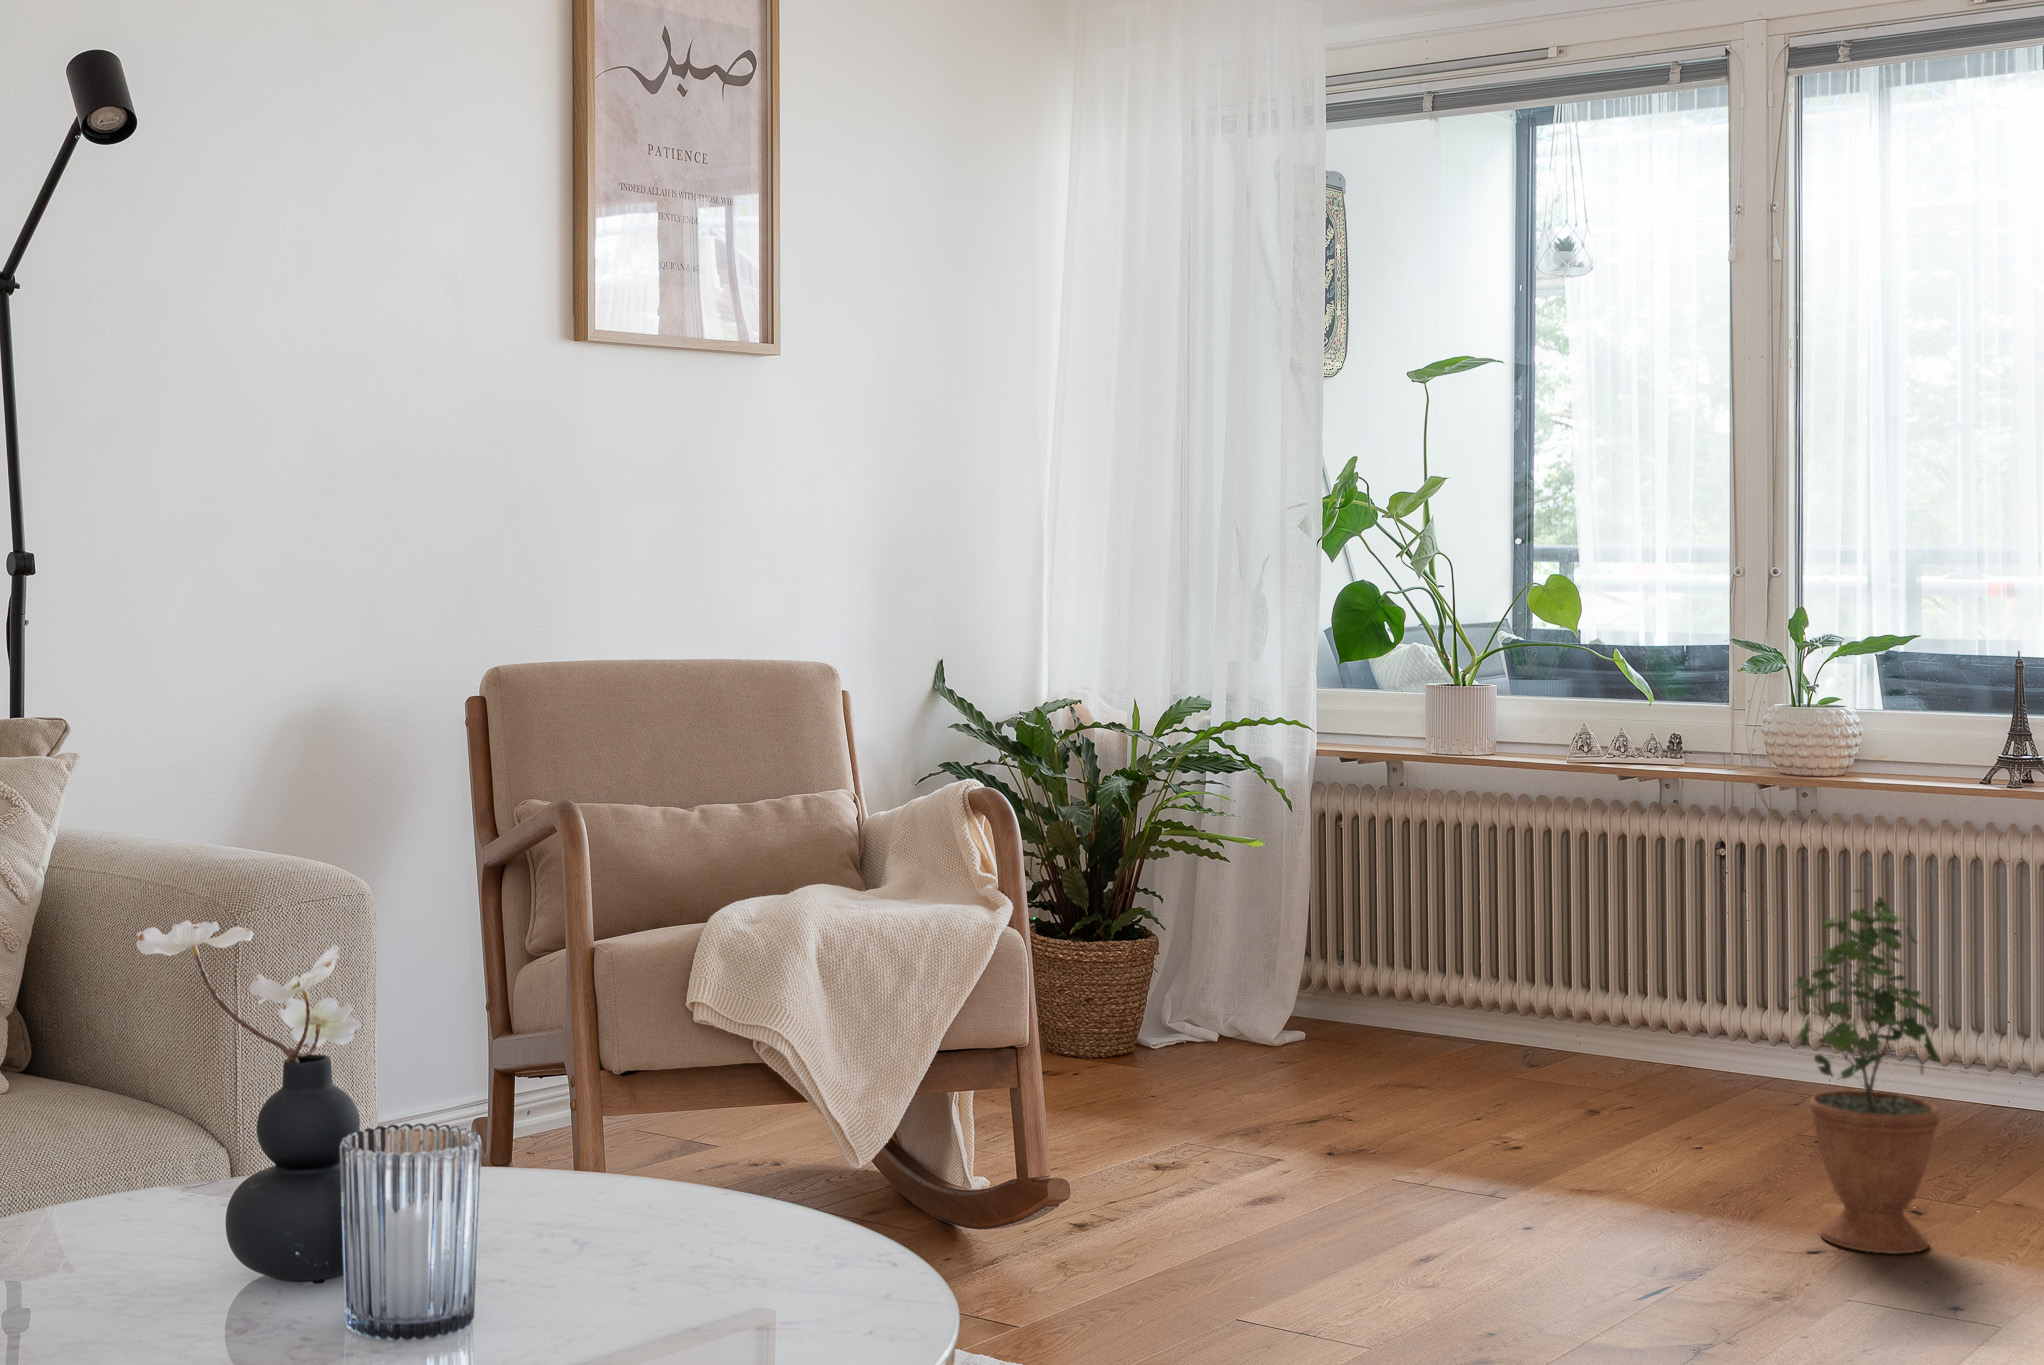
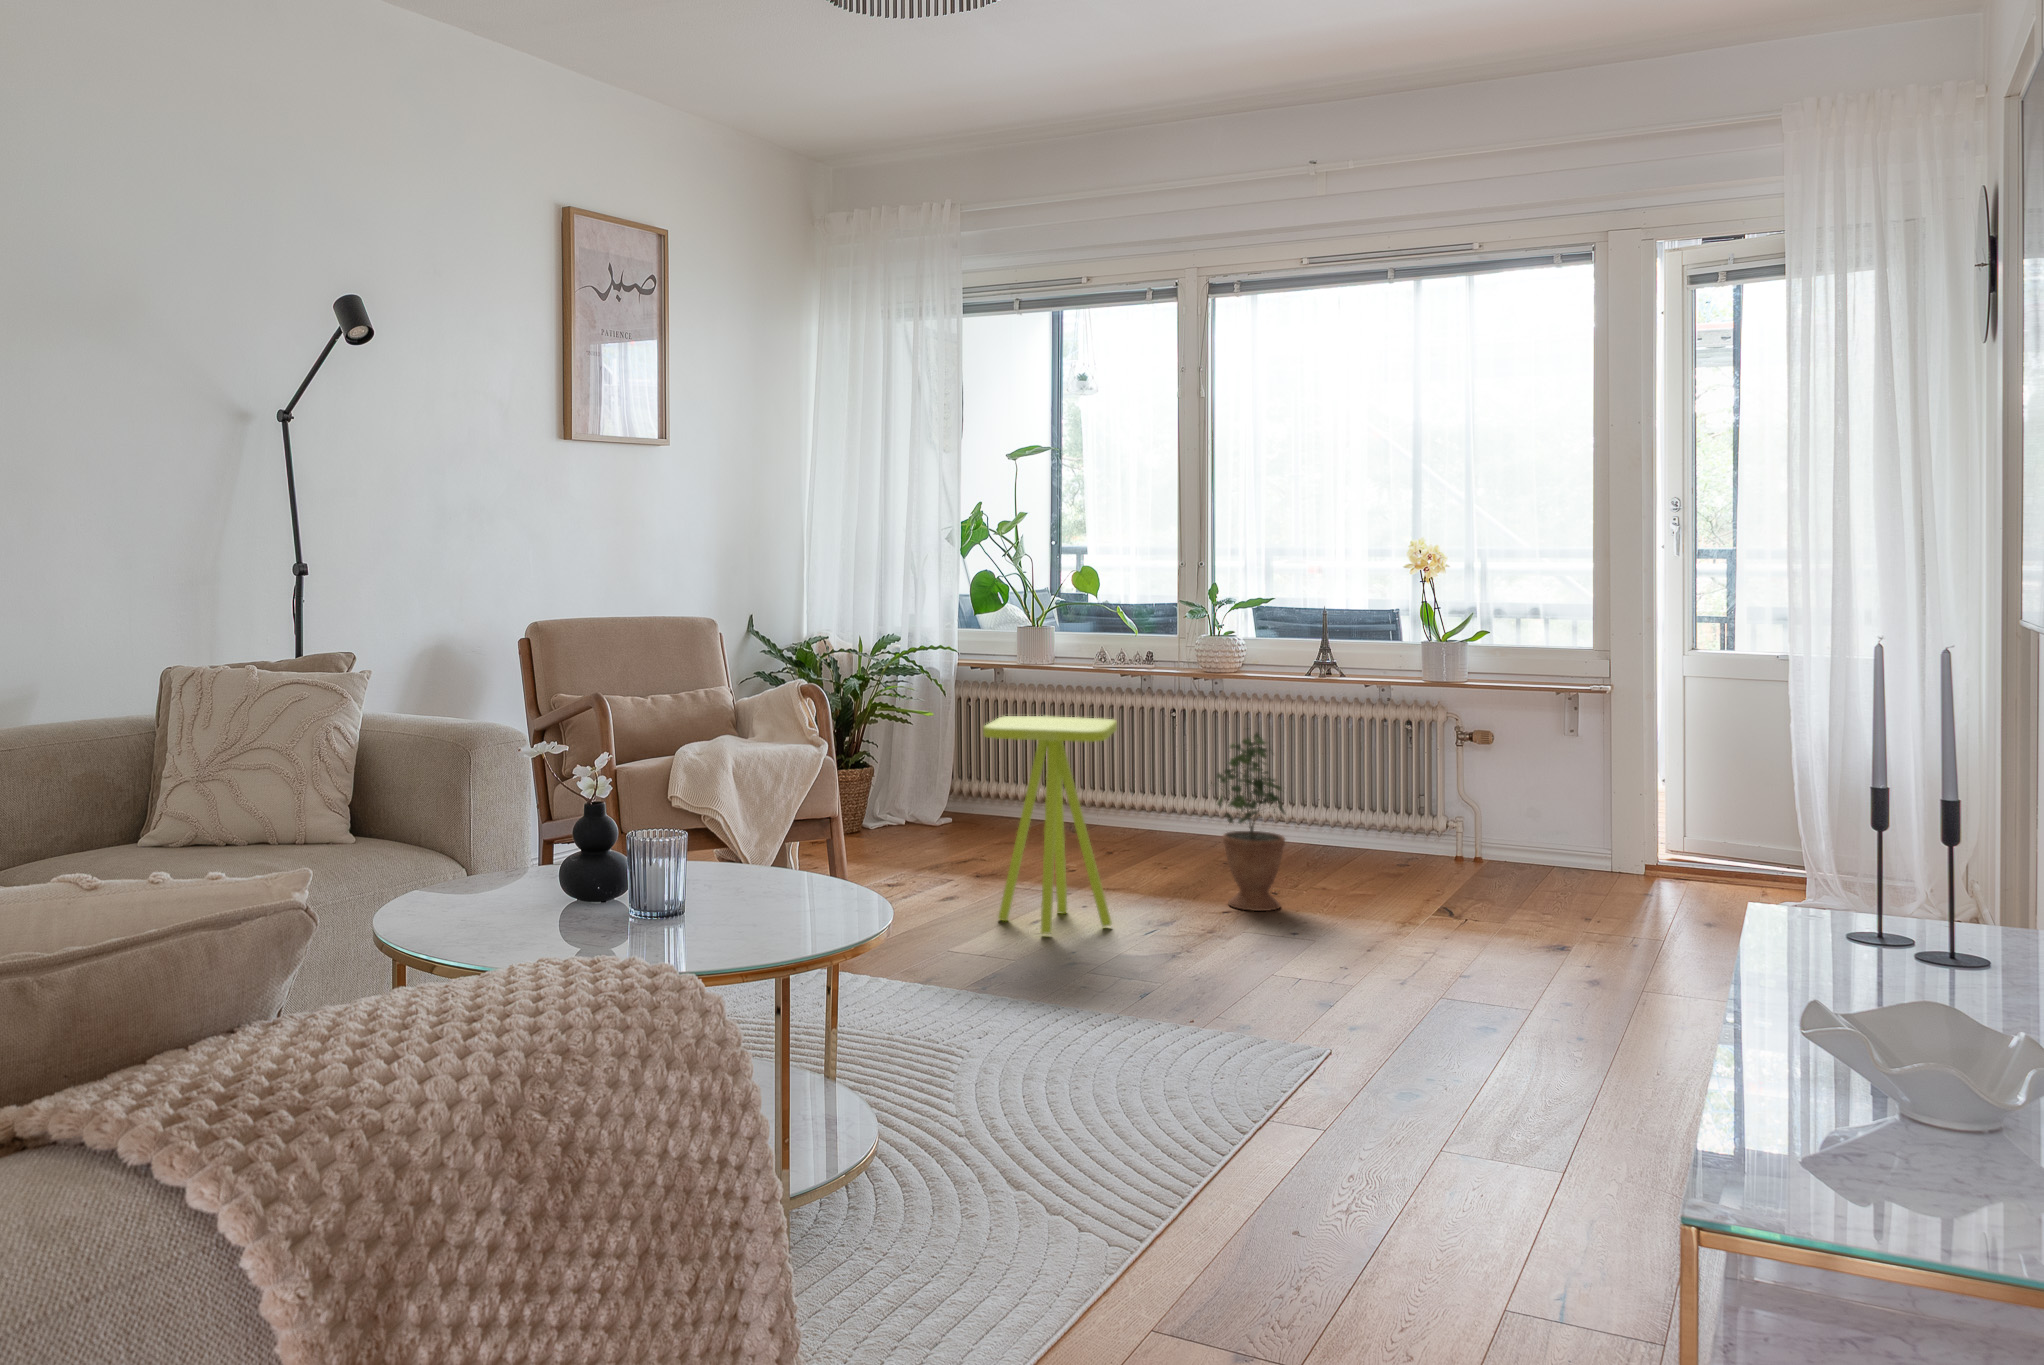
side table: none [1318,857,1591,1289] -> present [983,716,1117,934]

